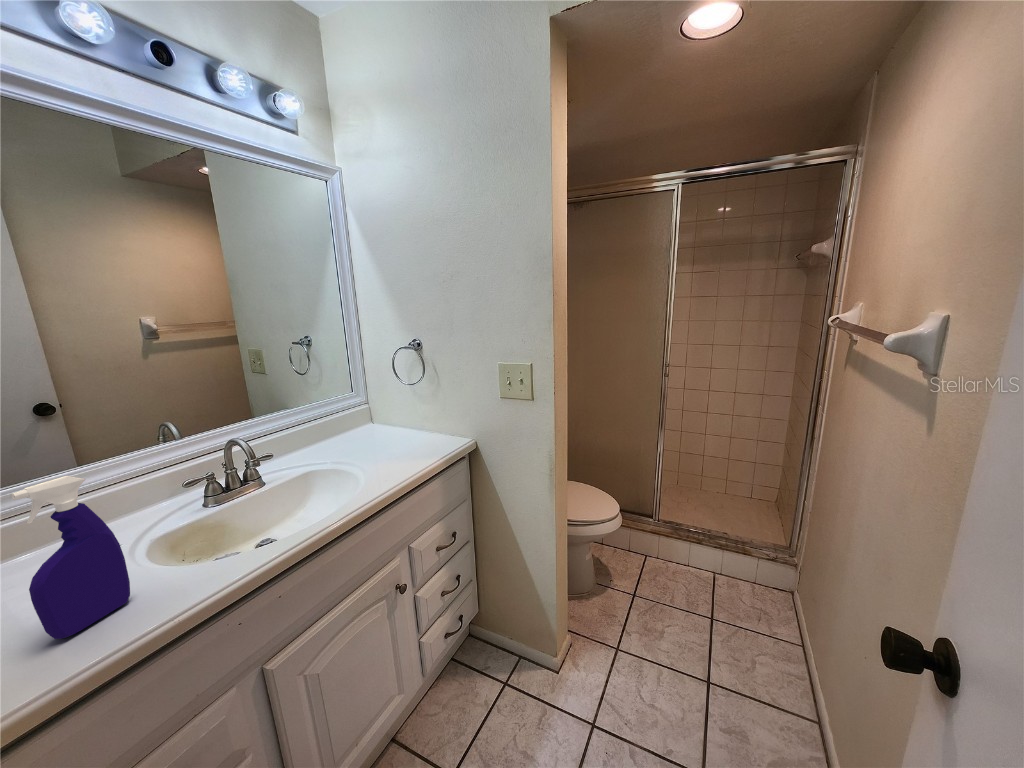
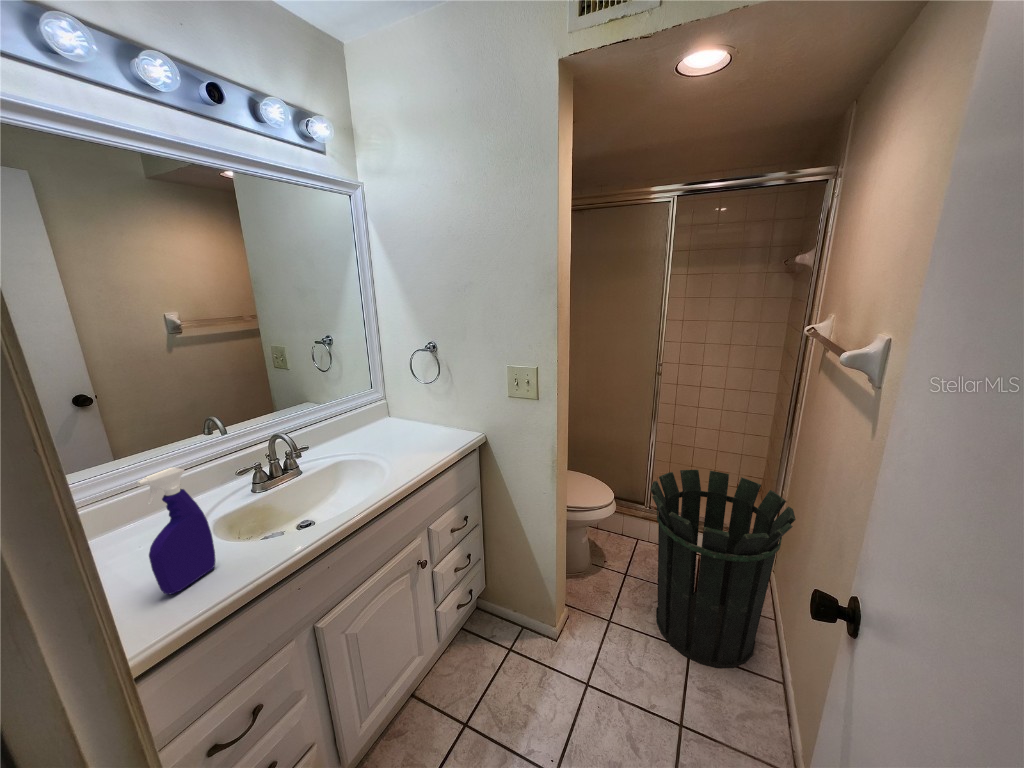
waste bin: none [659,478,827,705] -> present [650,470,796,668]

